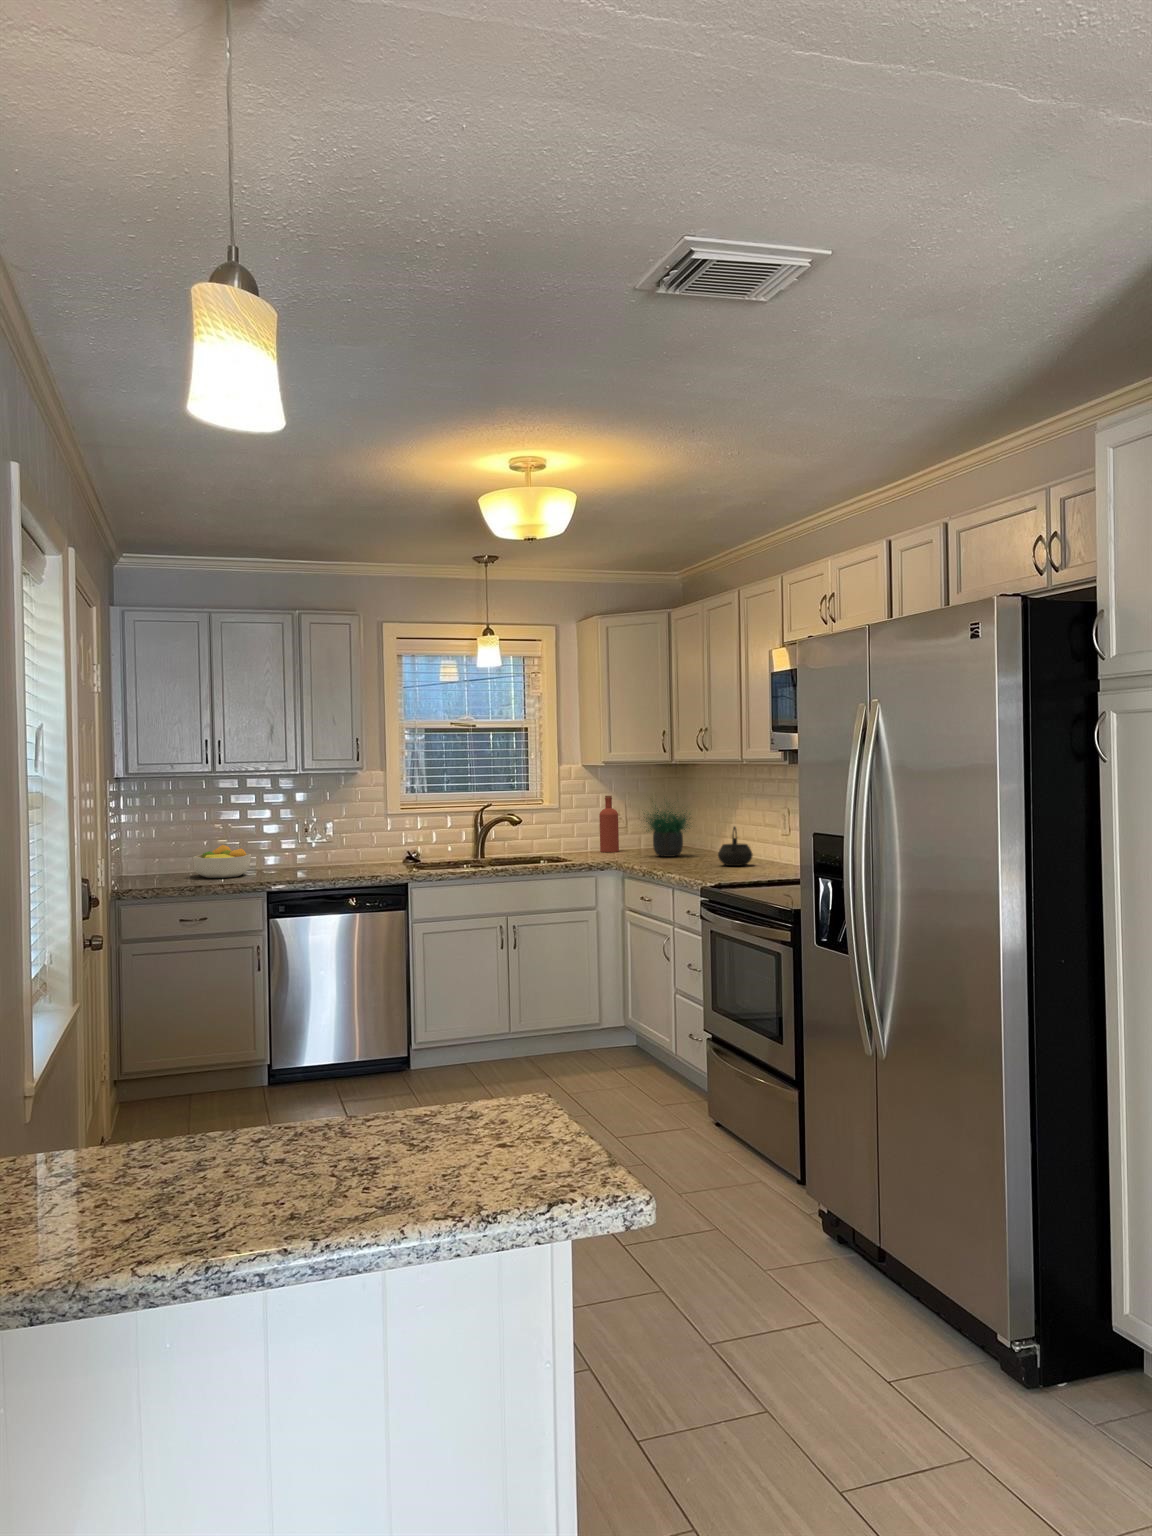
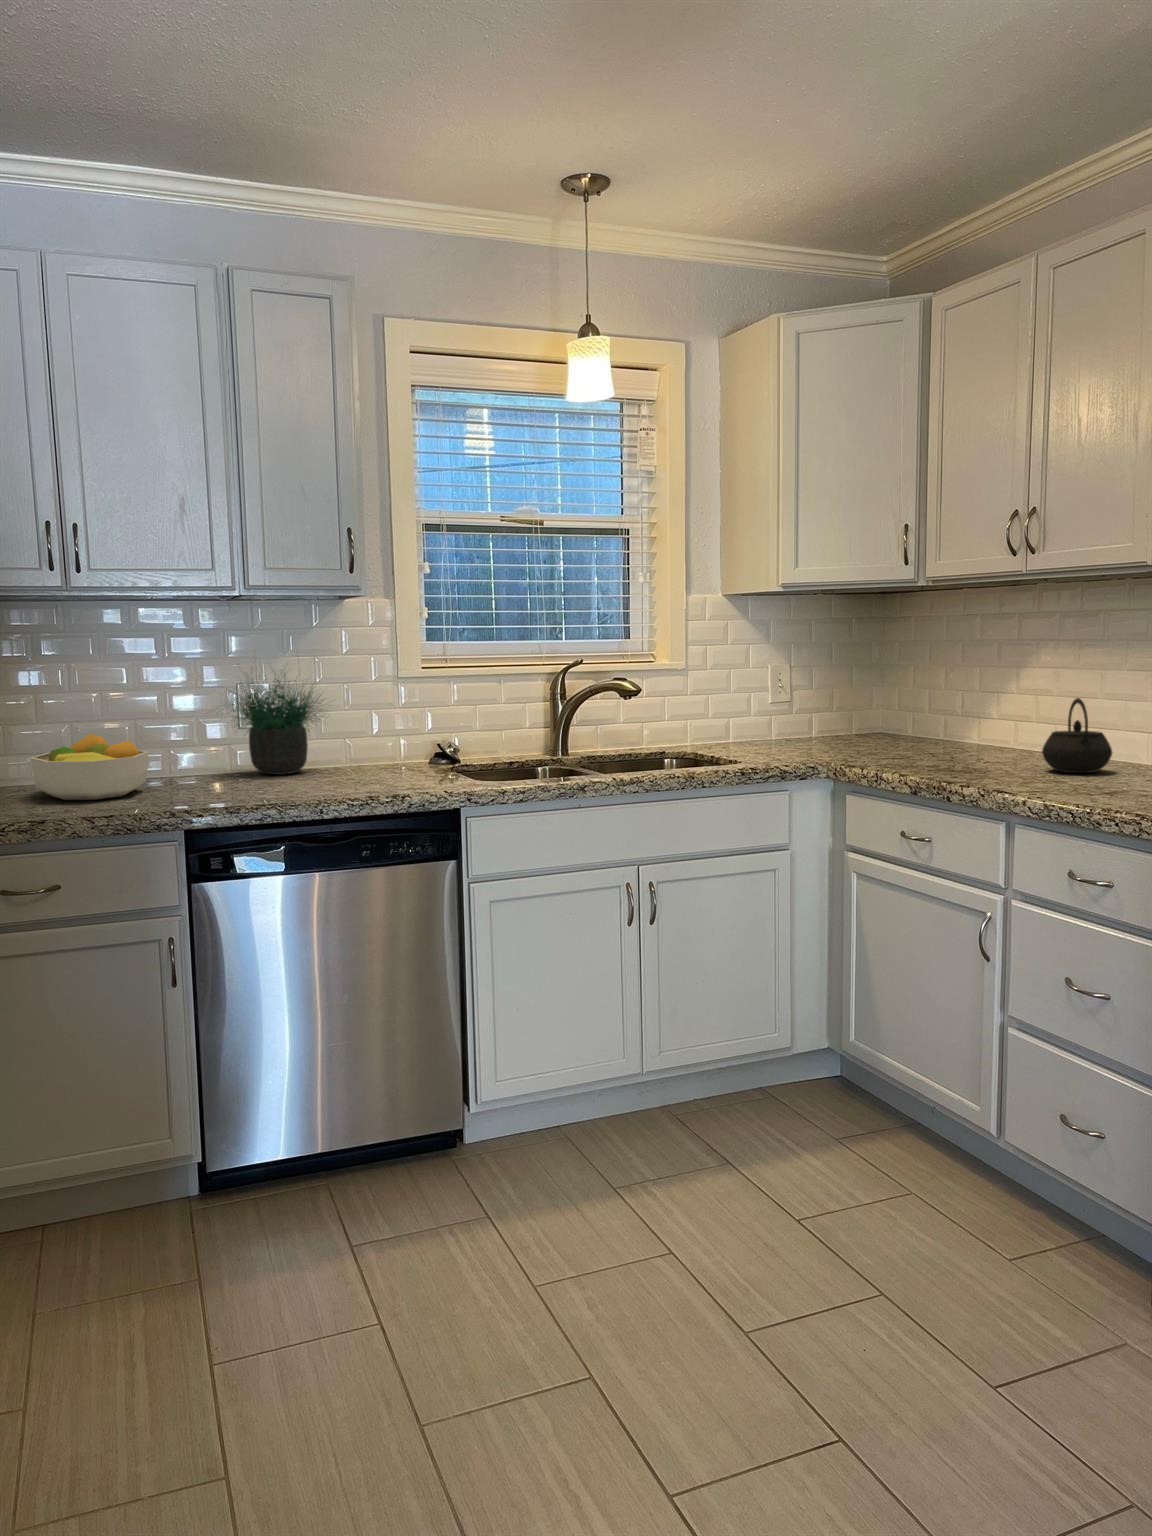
bottle: present [599,796,619,852] -> none [750,647,783,743]
potted plant: present [644,806,690,857] -> present [229,674,322,774]

